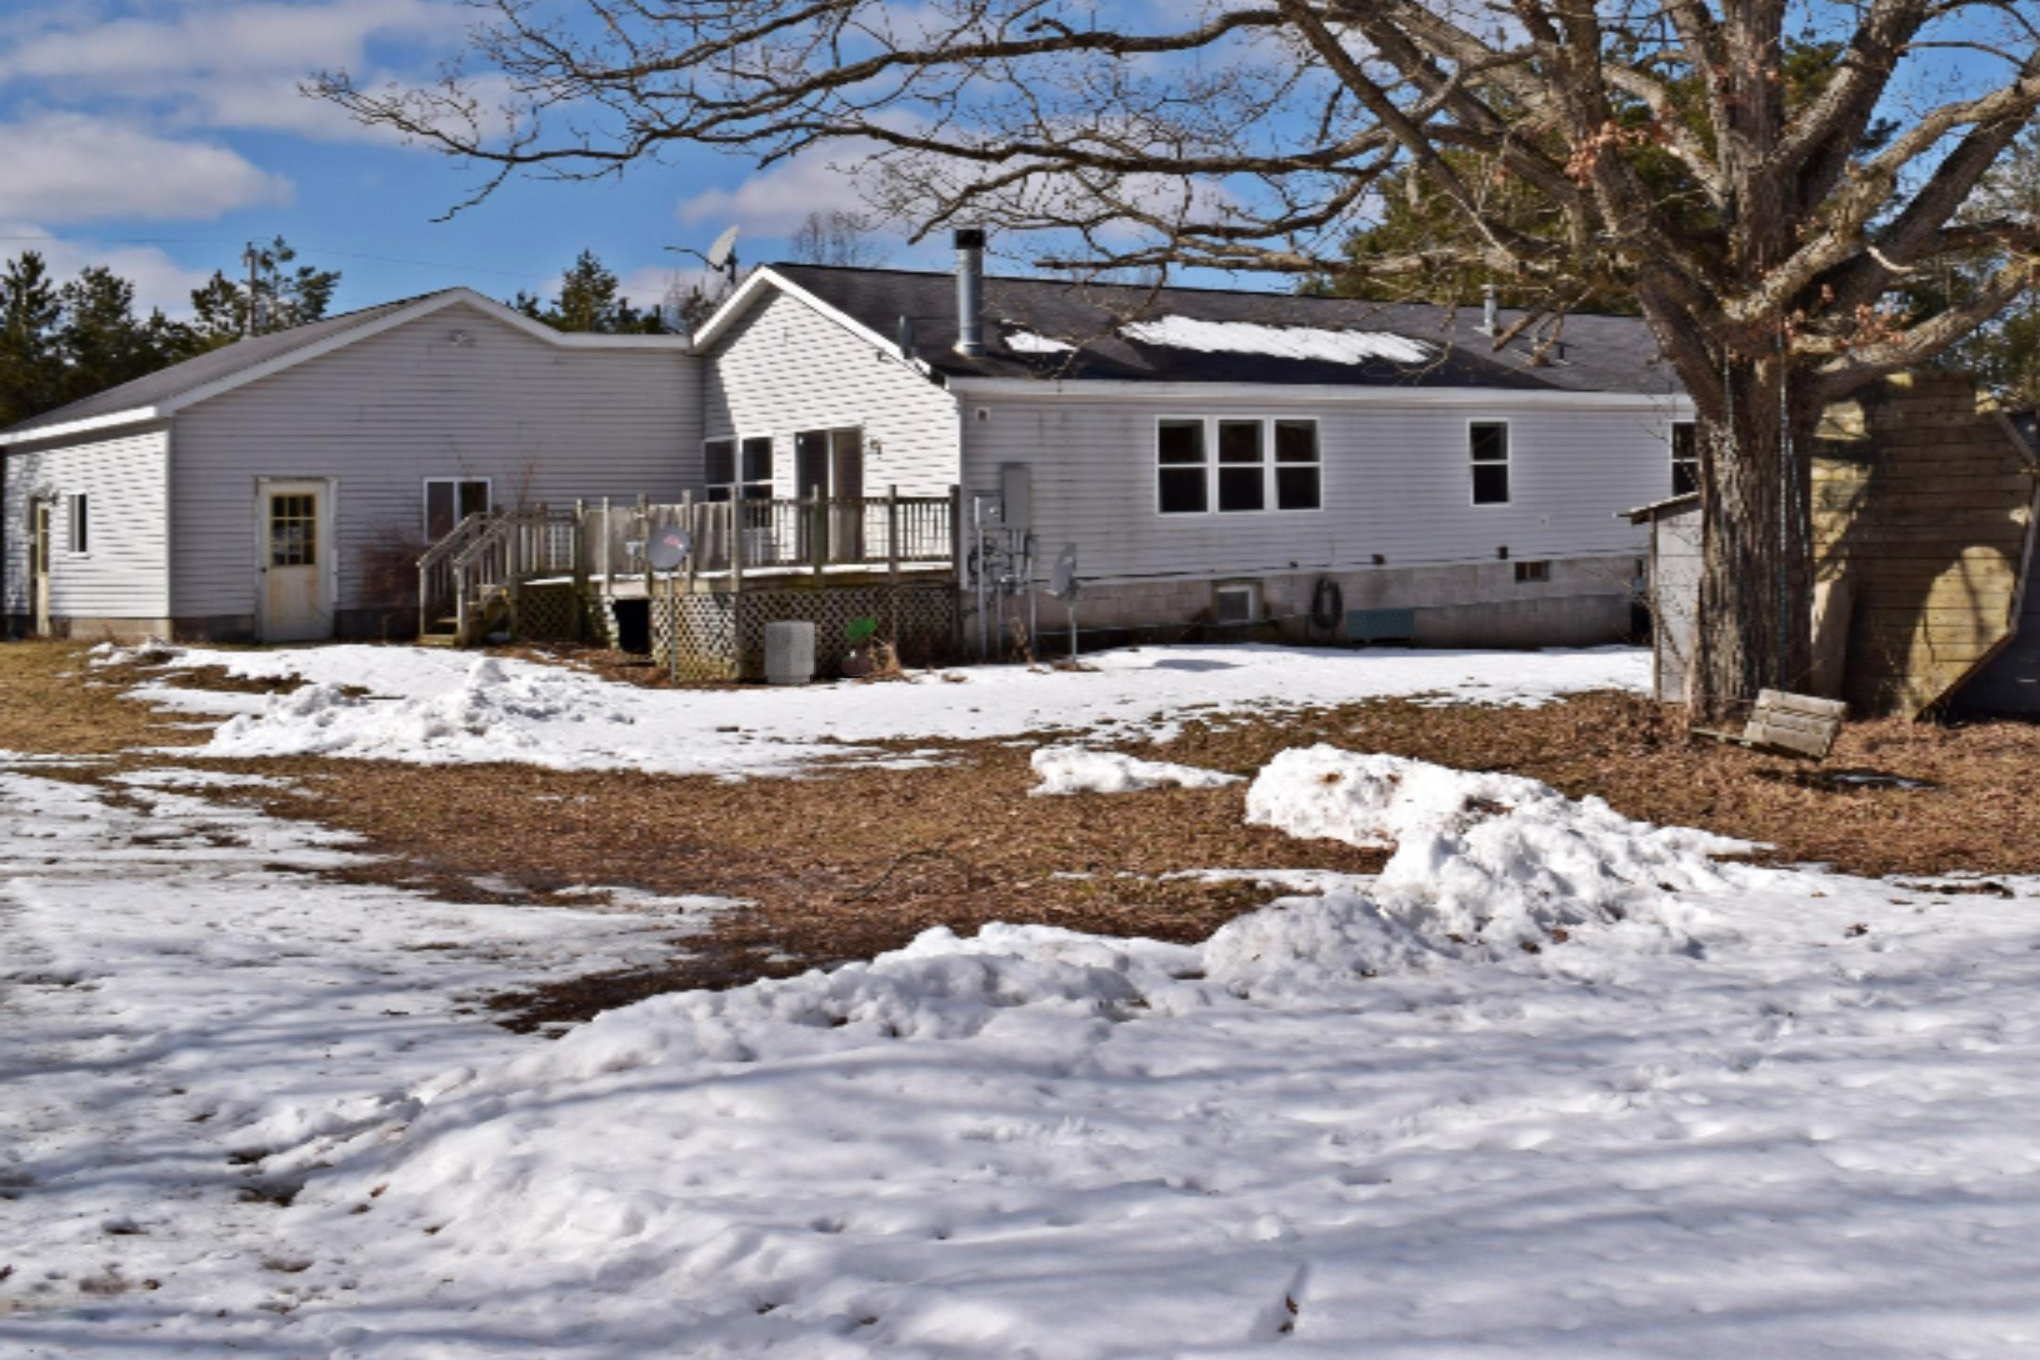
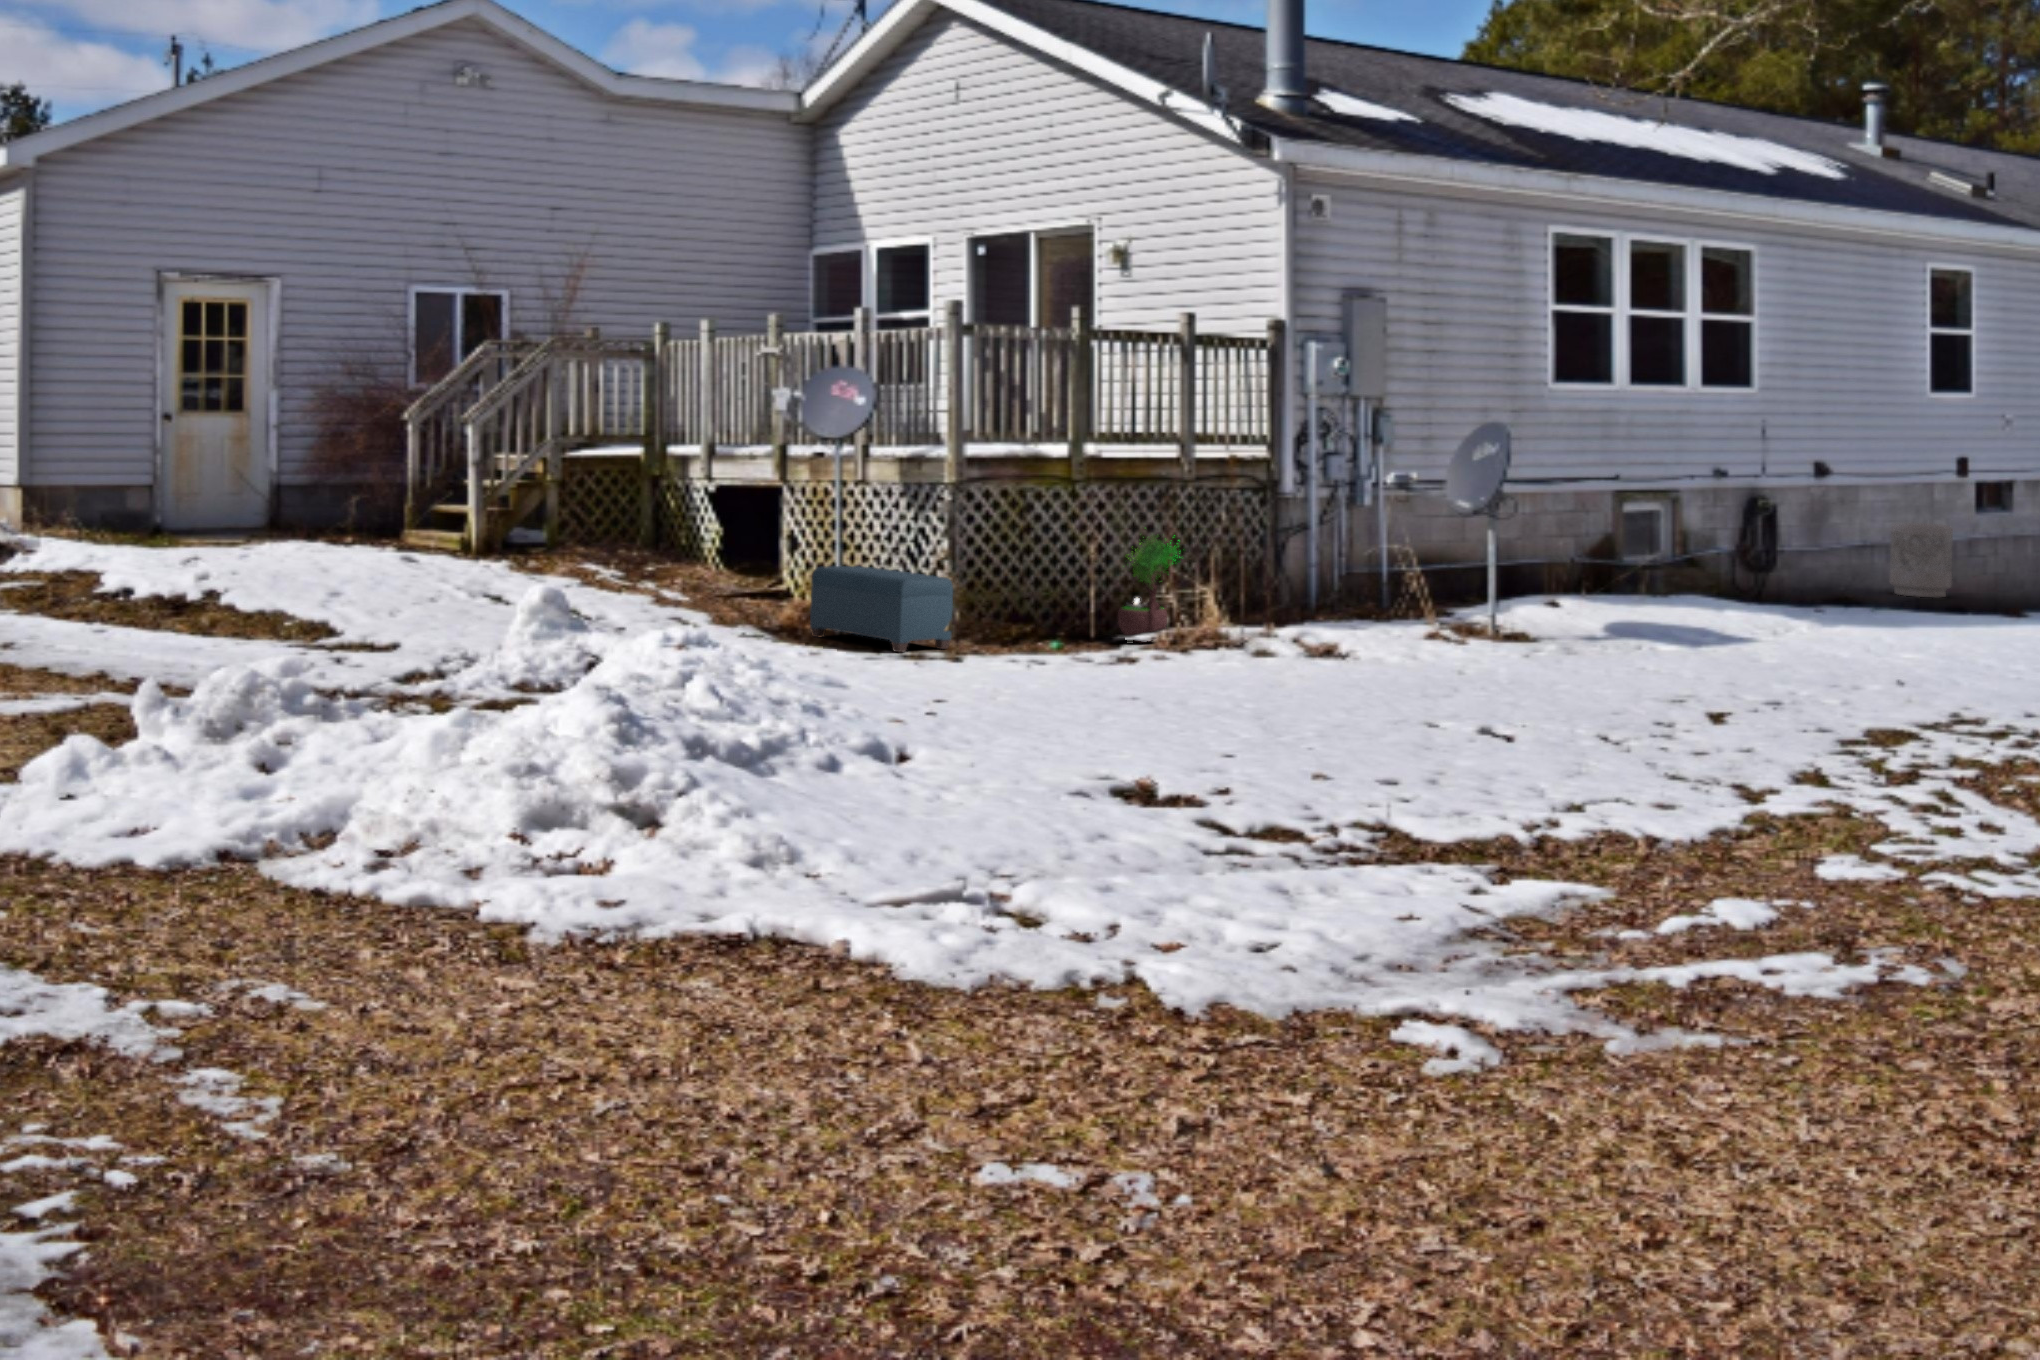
bench: present [1347,607,1415,643] -> present [810,566,953,652]
trash can: present [765,621,815,684] -> present [1890,522,1953,597]

